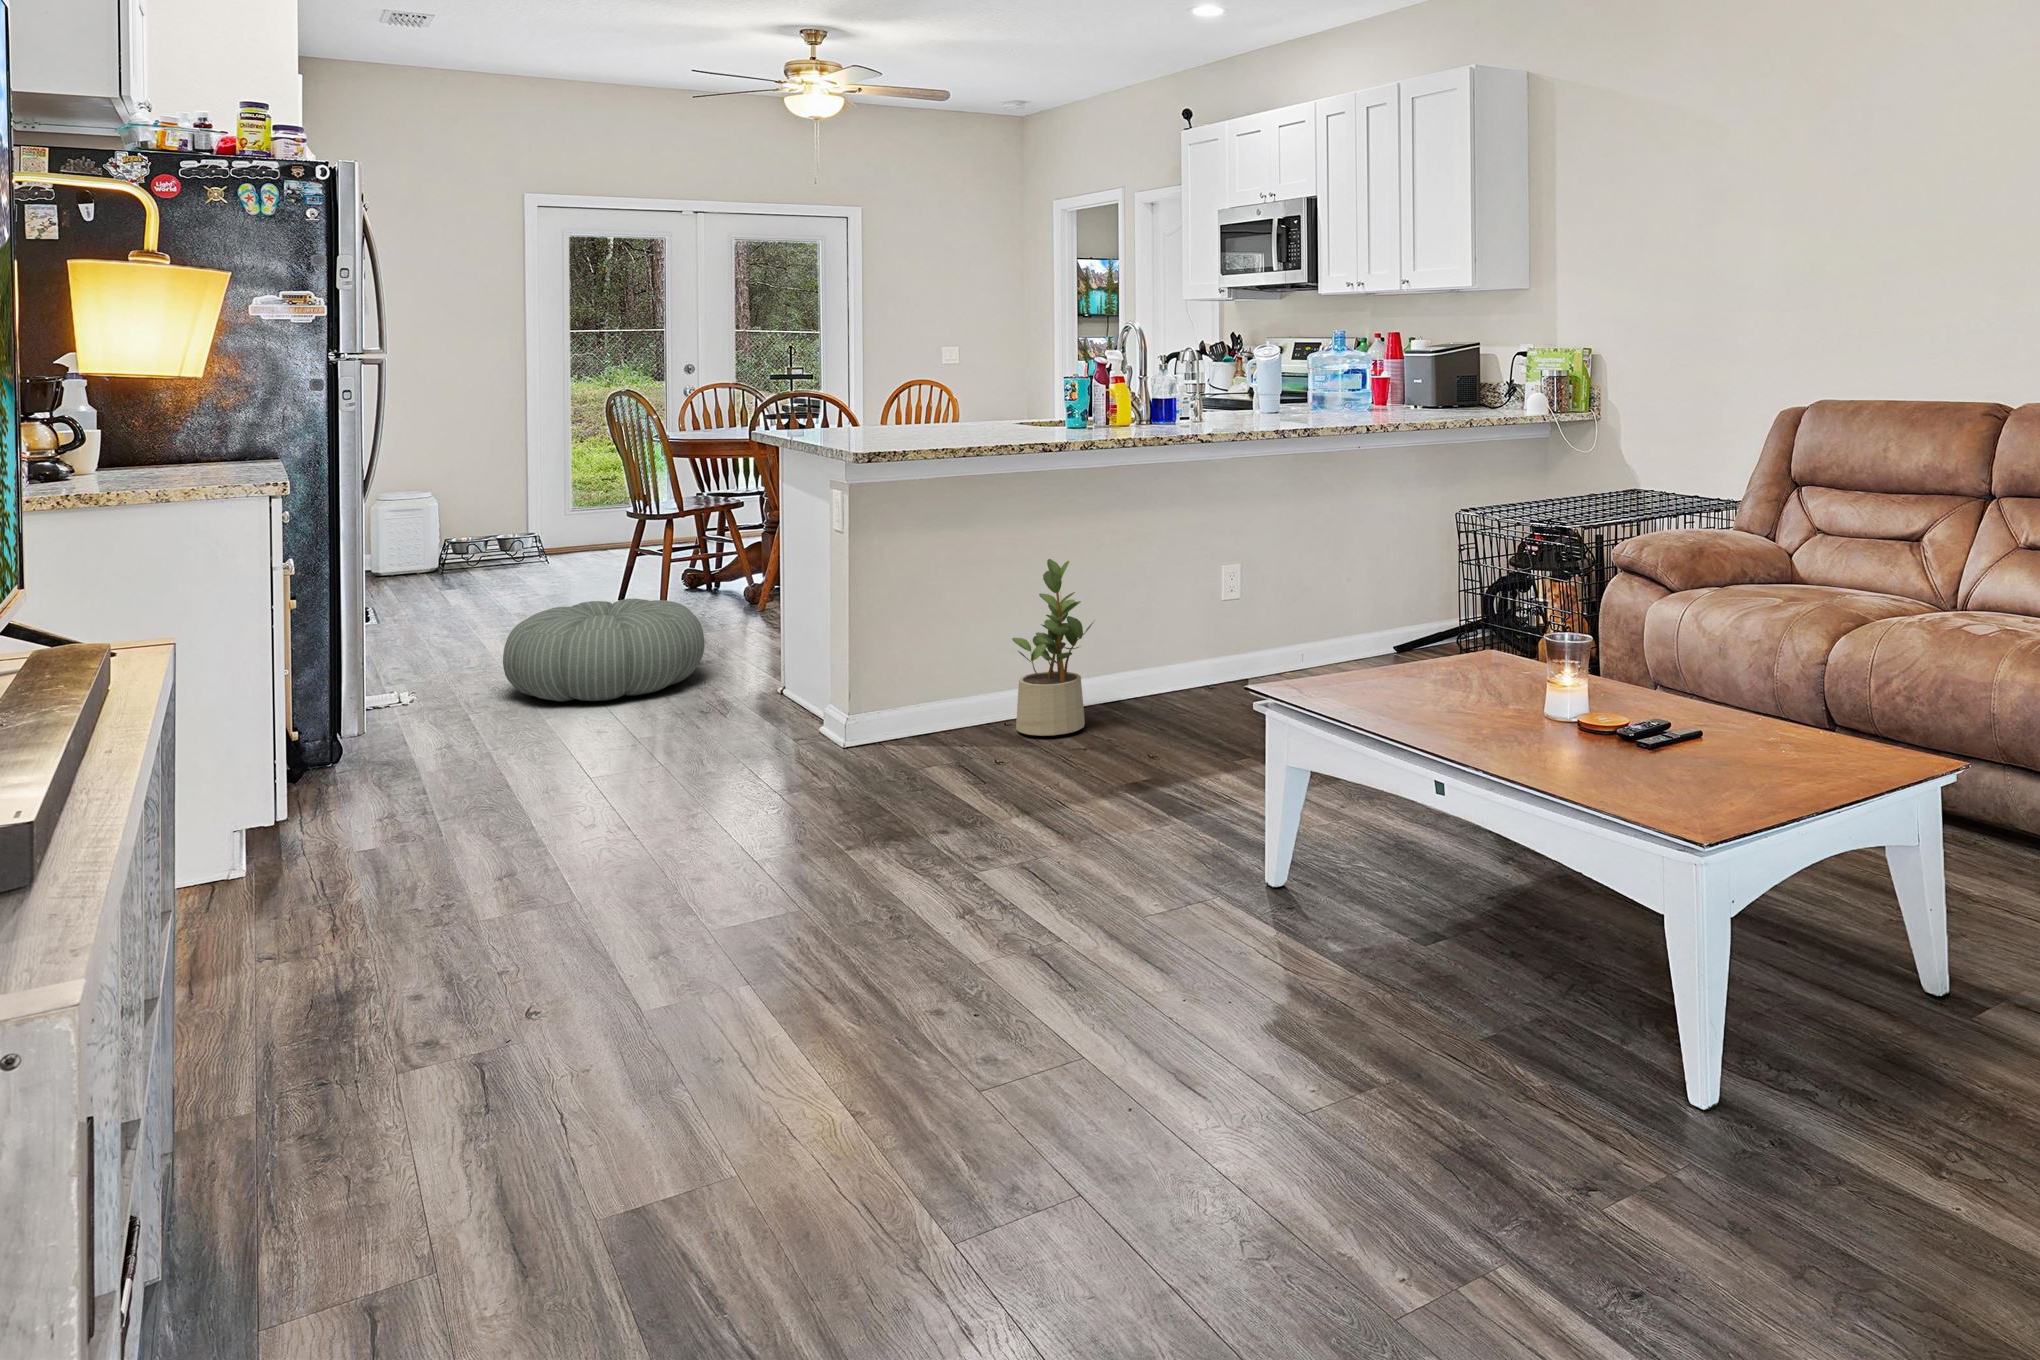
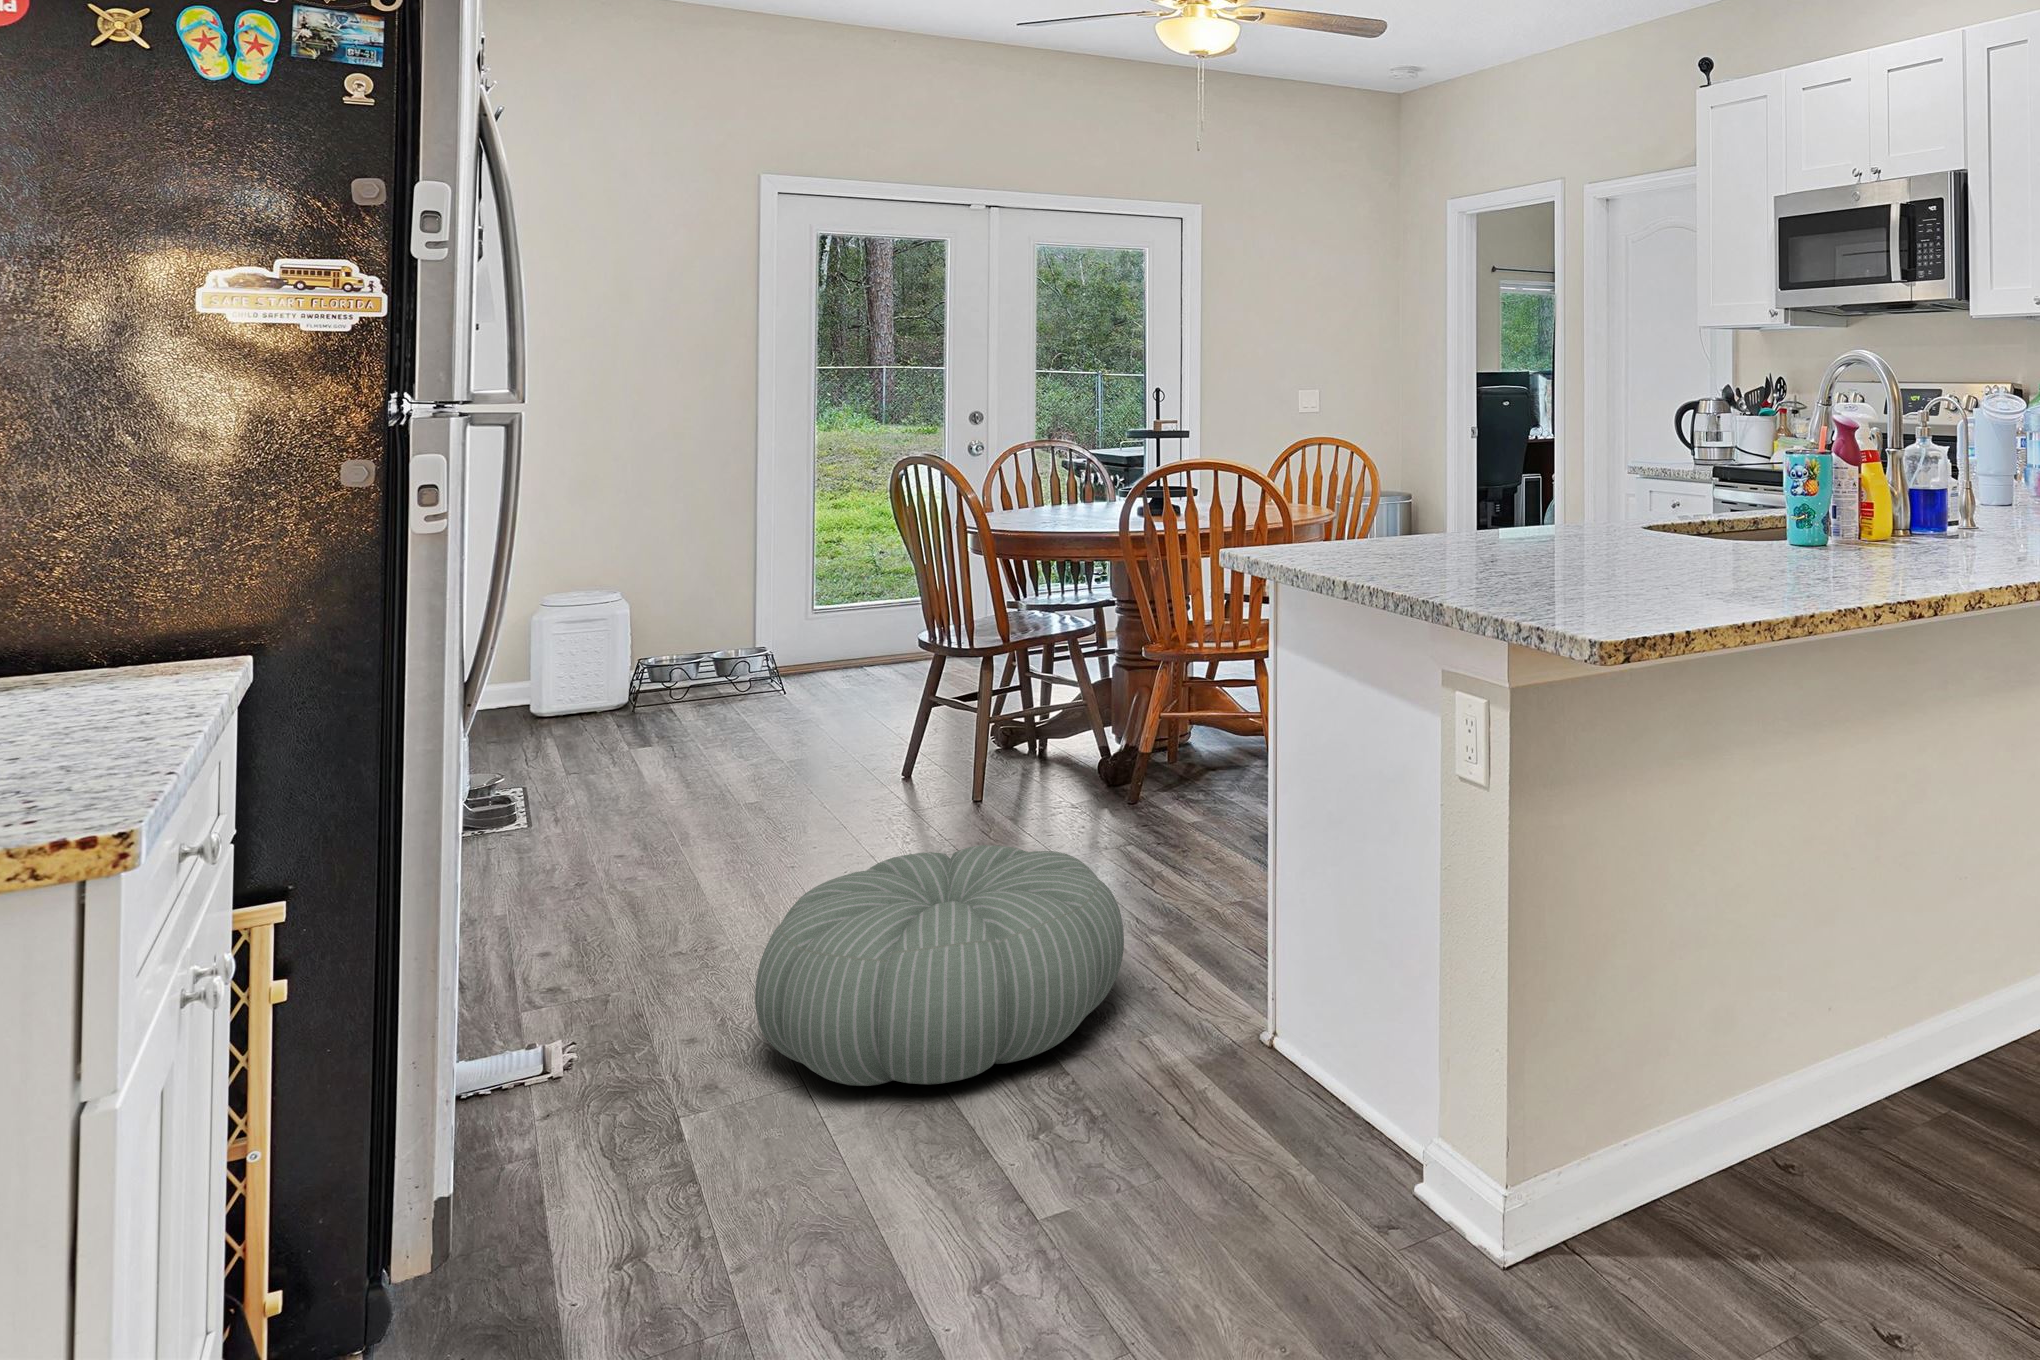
potted plant: present [1012,559,1094,736] -> none [1831,838,2013,1229]

